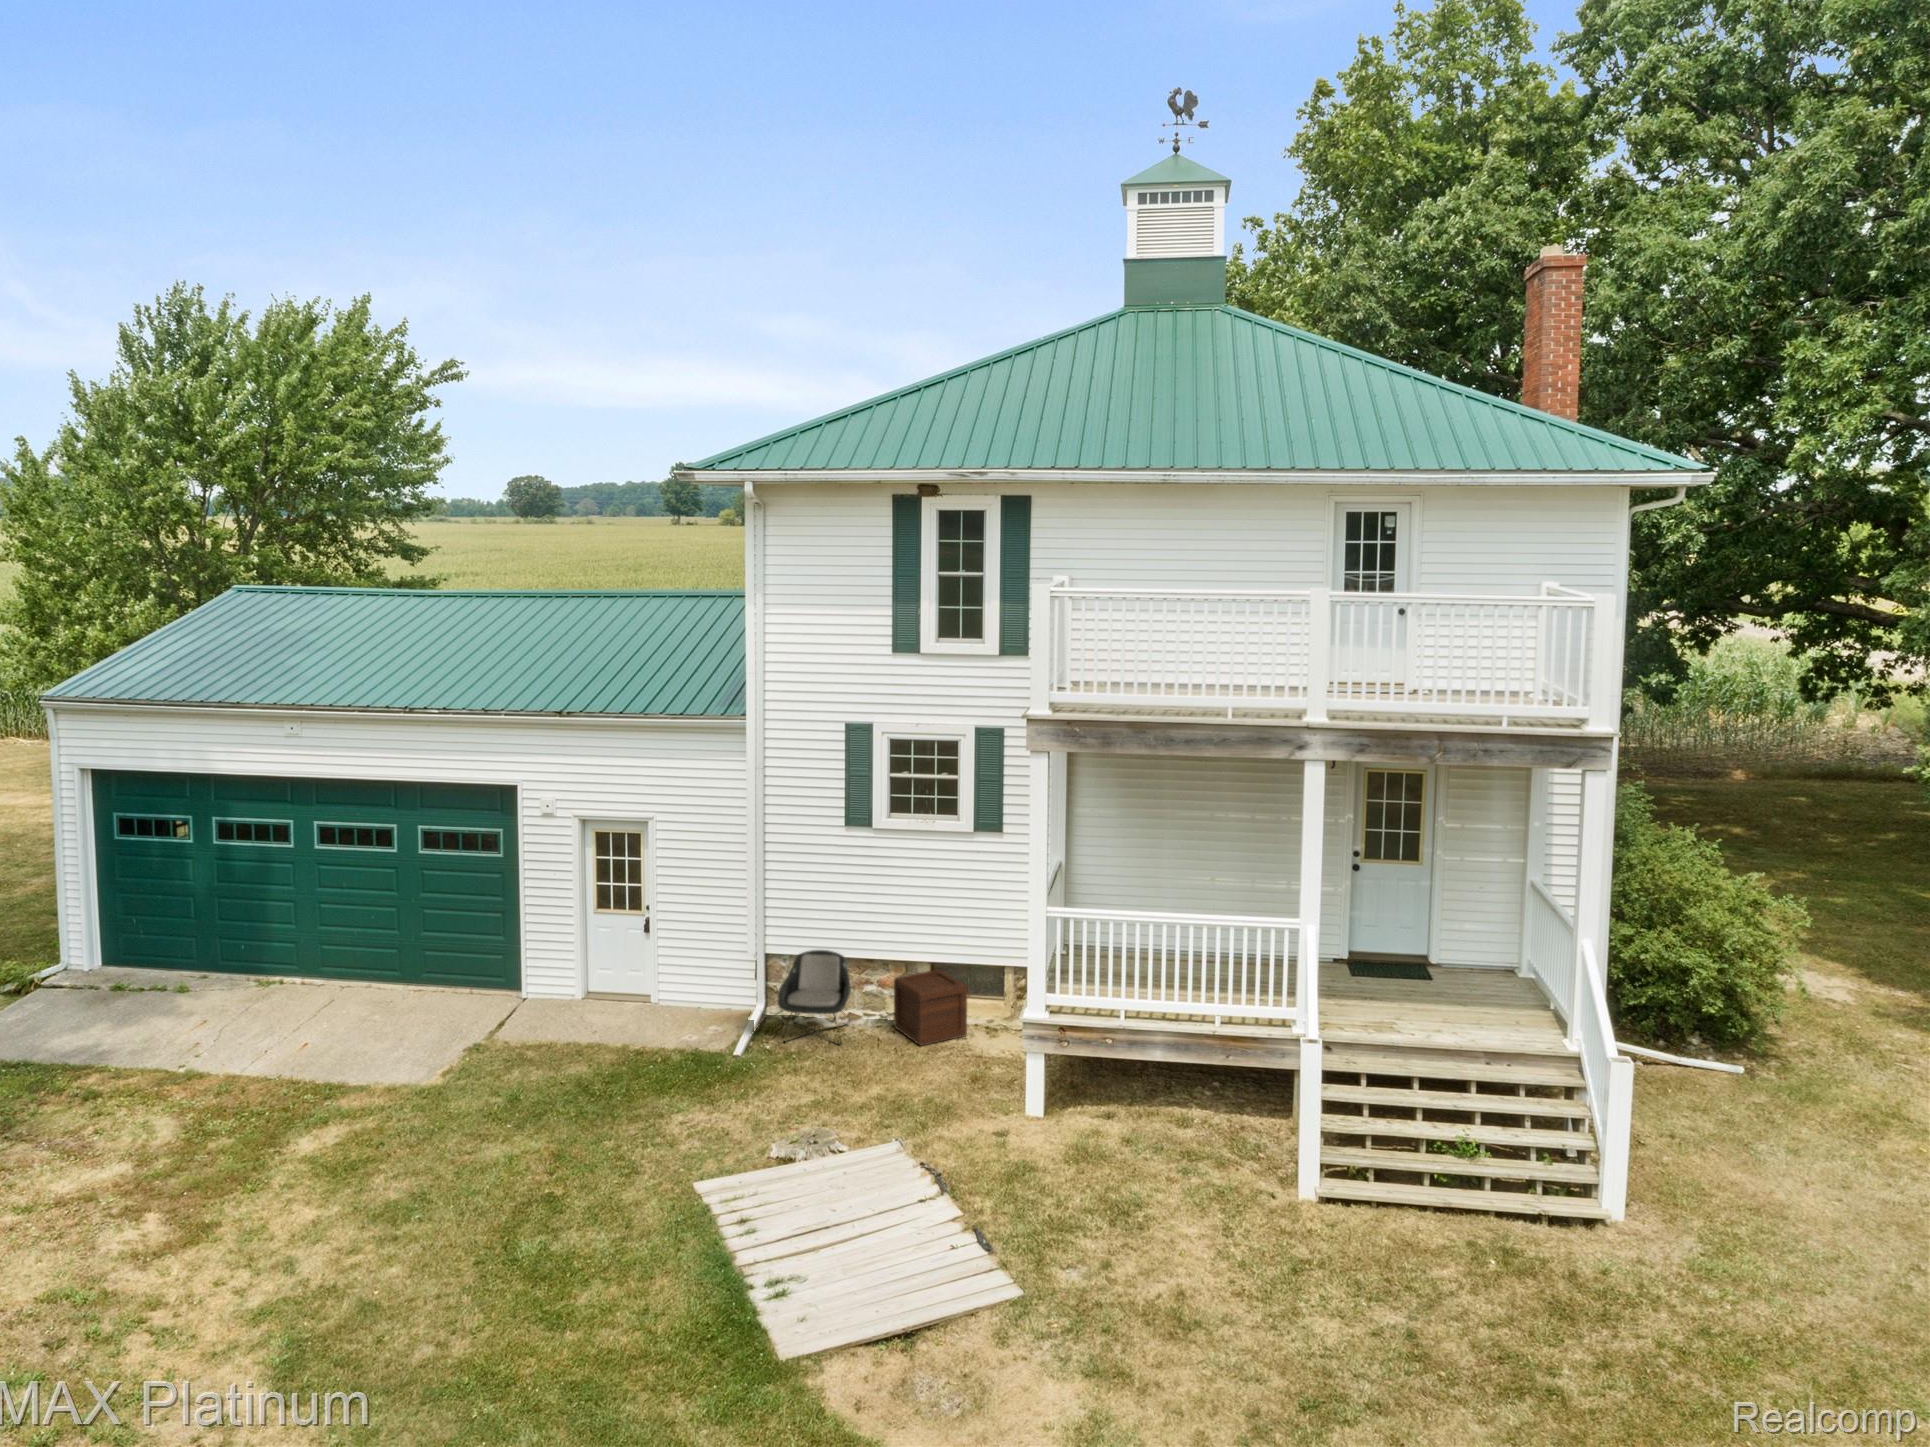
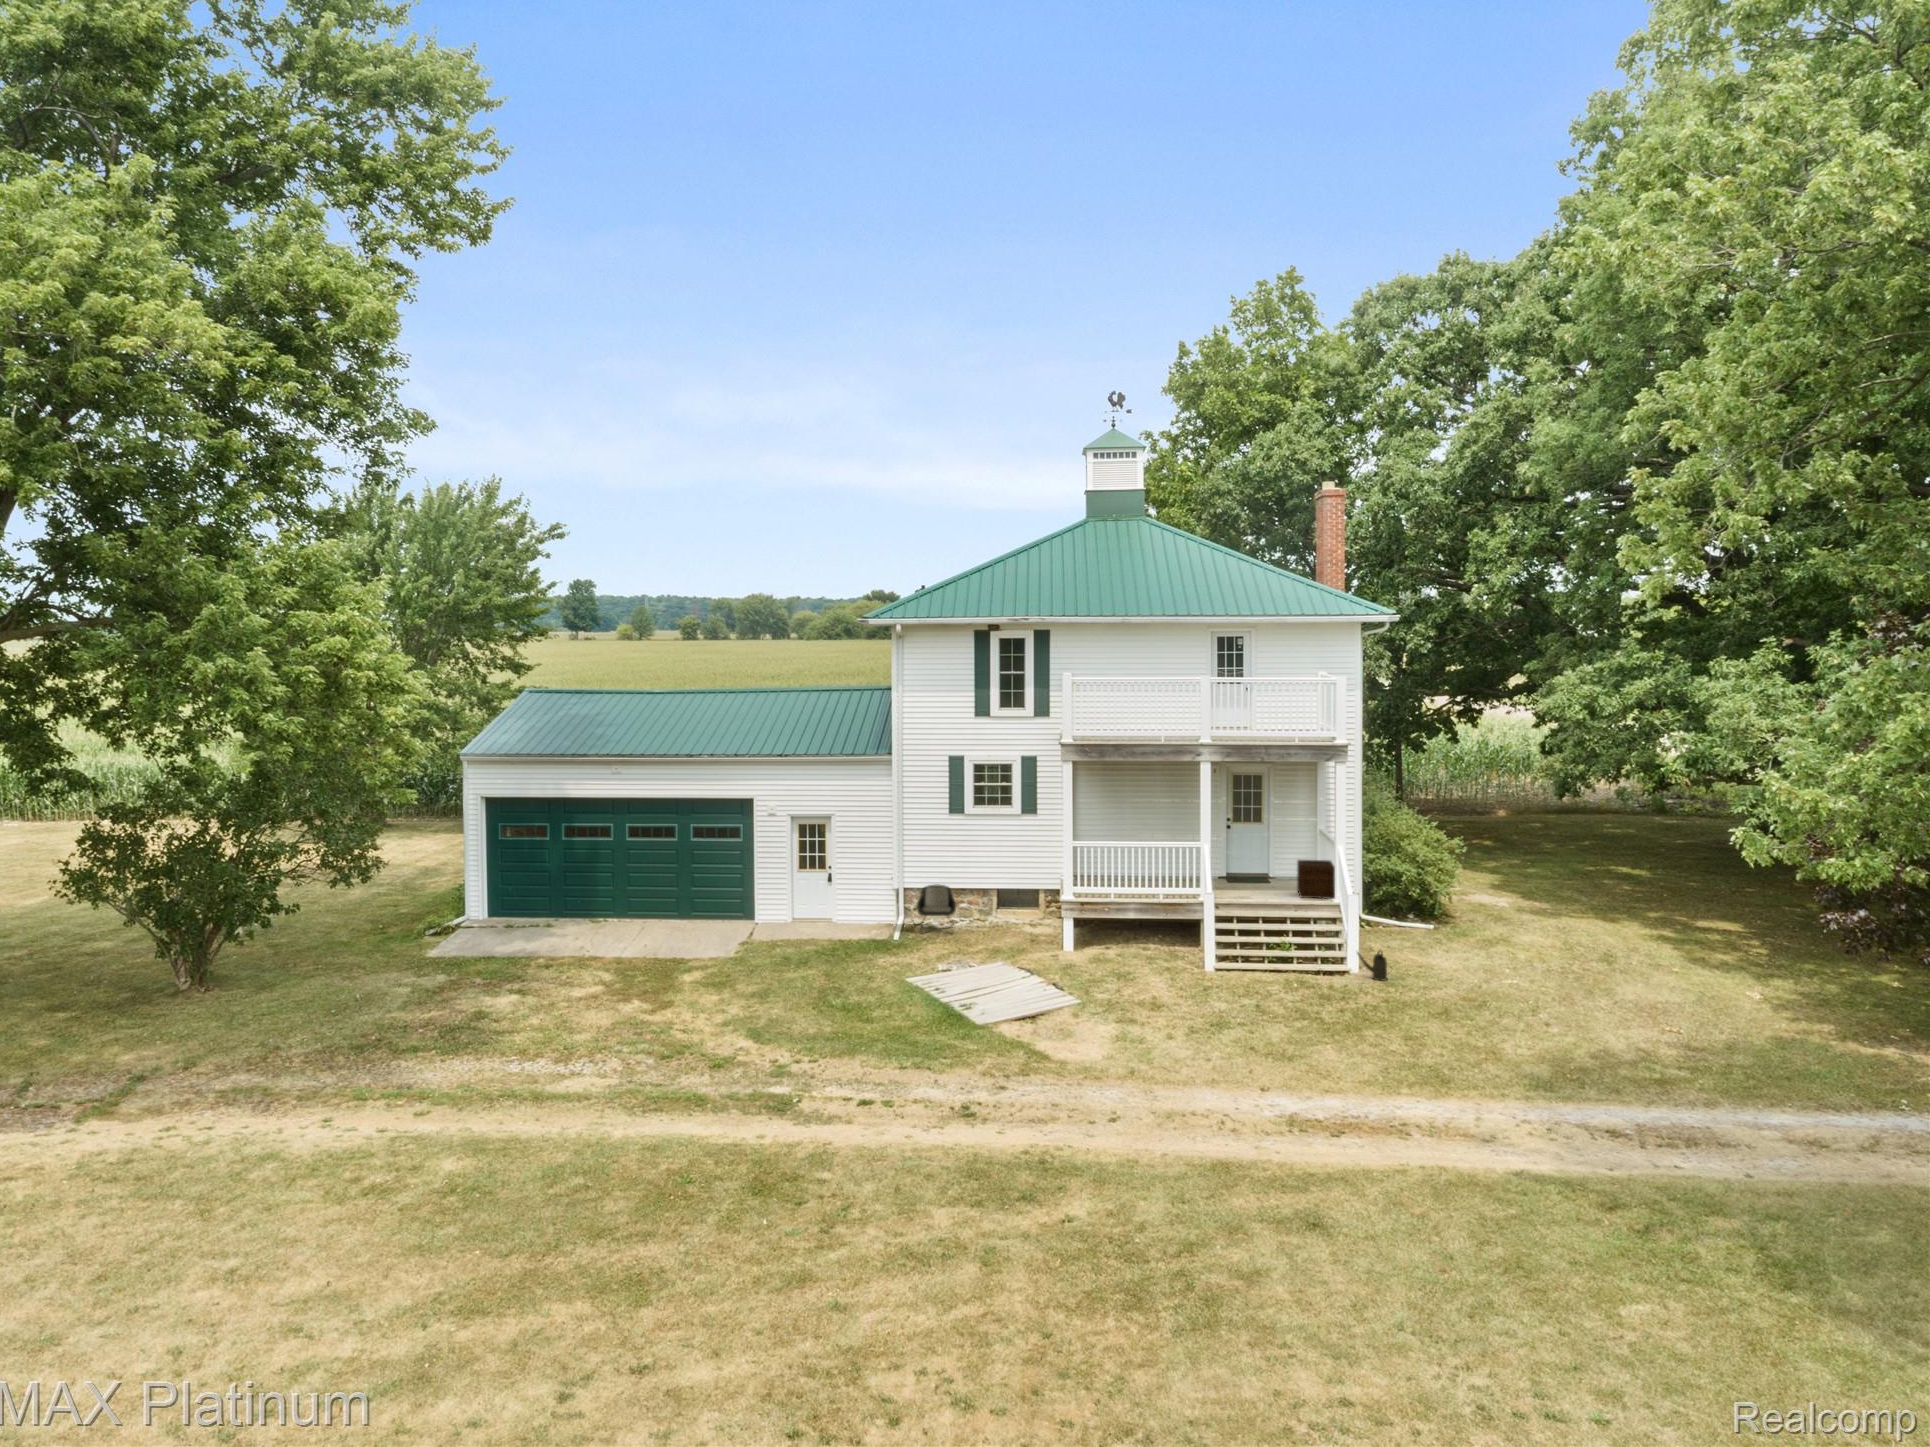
wooden crate: present [894,970,967,1046] -> present [1297,860,1335,899]
watering can: none [1623,1179,1708,1256] -> present [1358,950,1387,981]

